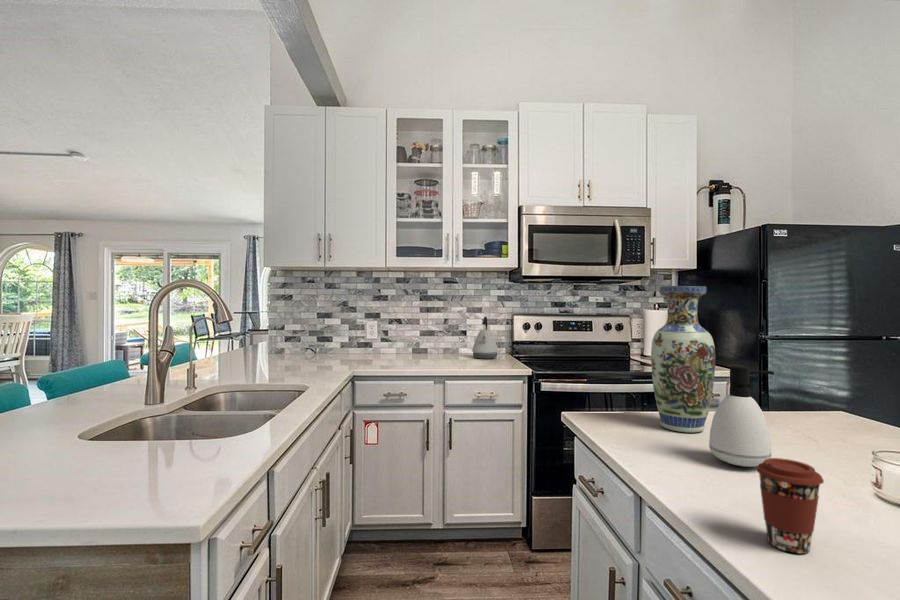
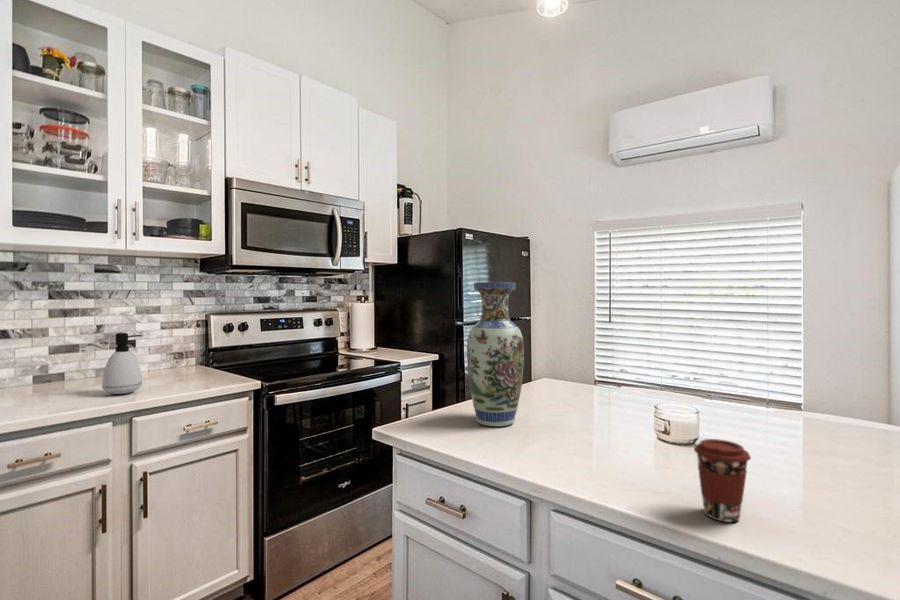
kettle: present [472,317,498,359] -> none [151,319,192,377]
soap dispenser: present [709,365,774,467] -> present [102,333,142,394]

